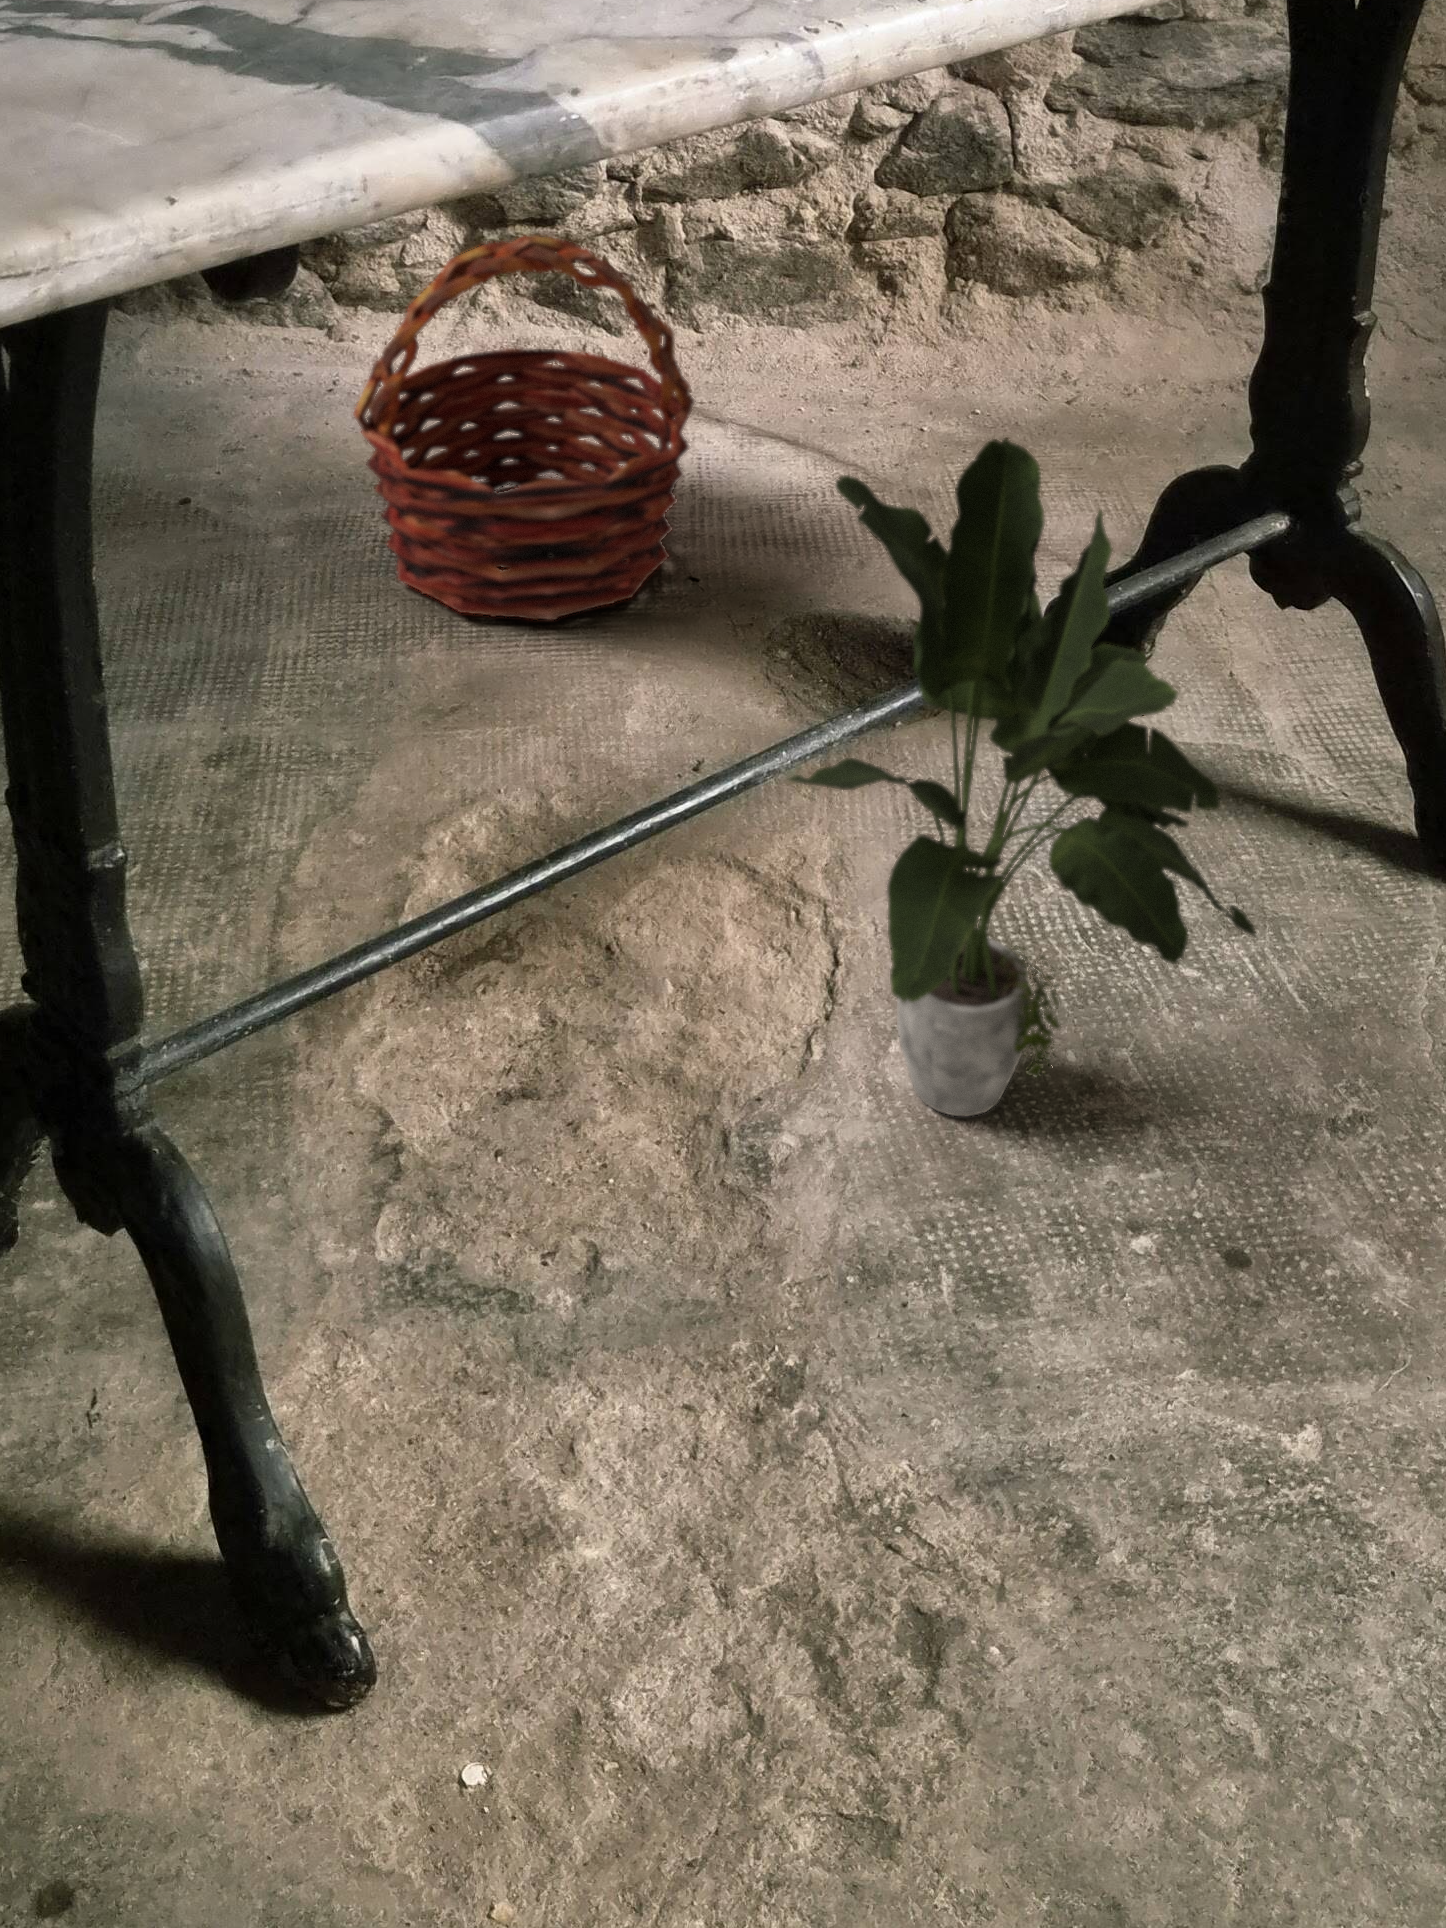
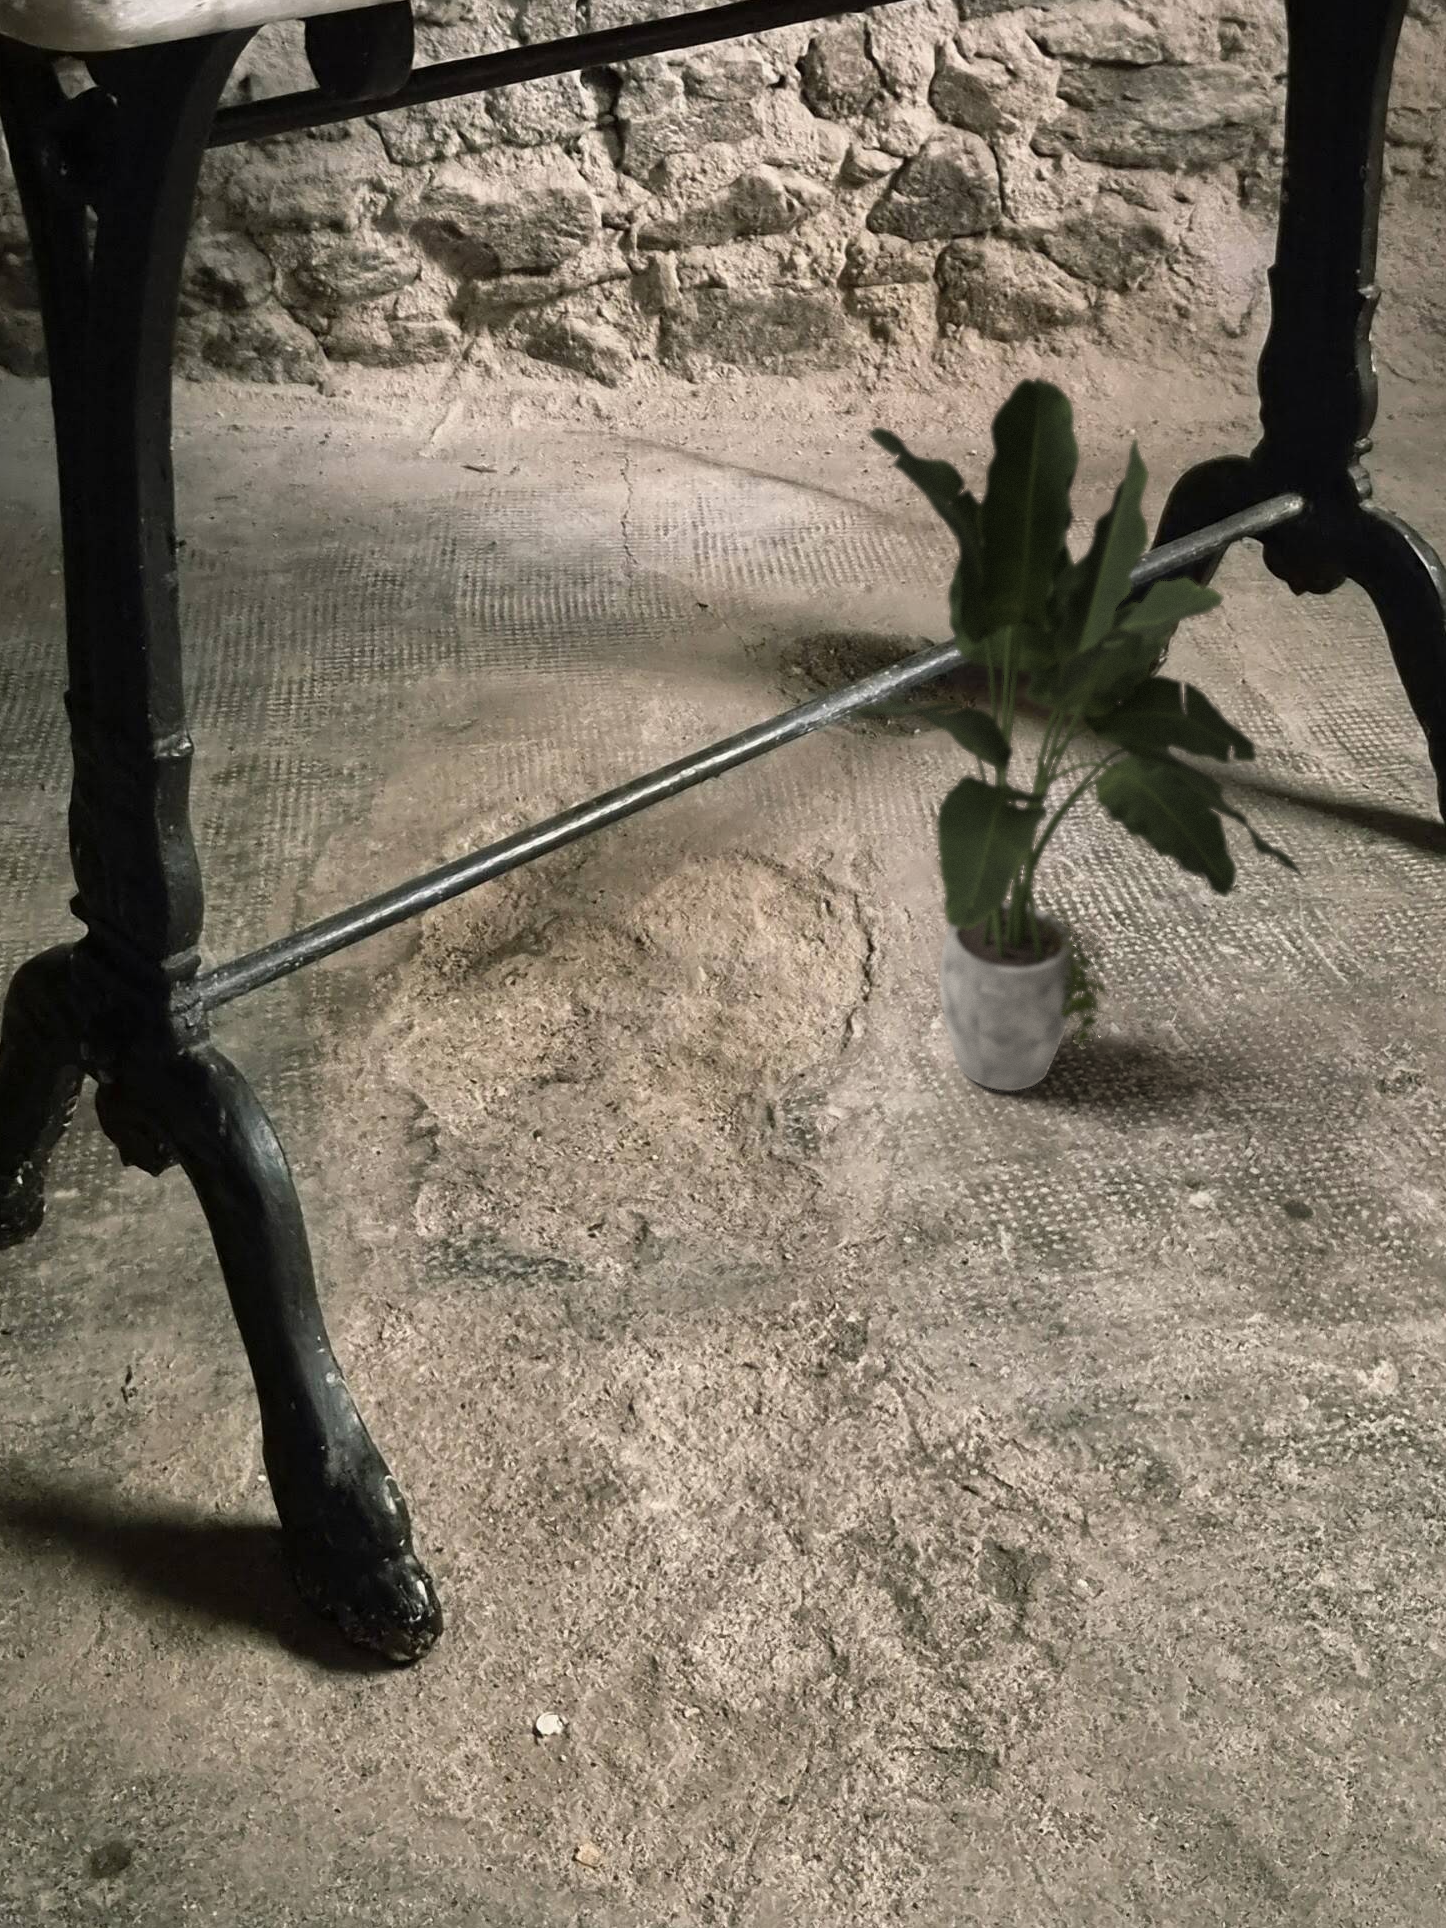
basket: present [354,236,696,620] -> none [359,261,702,650]

